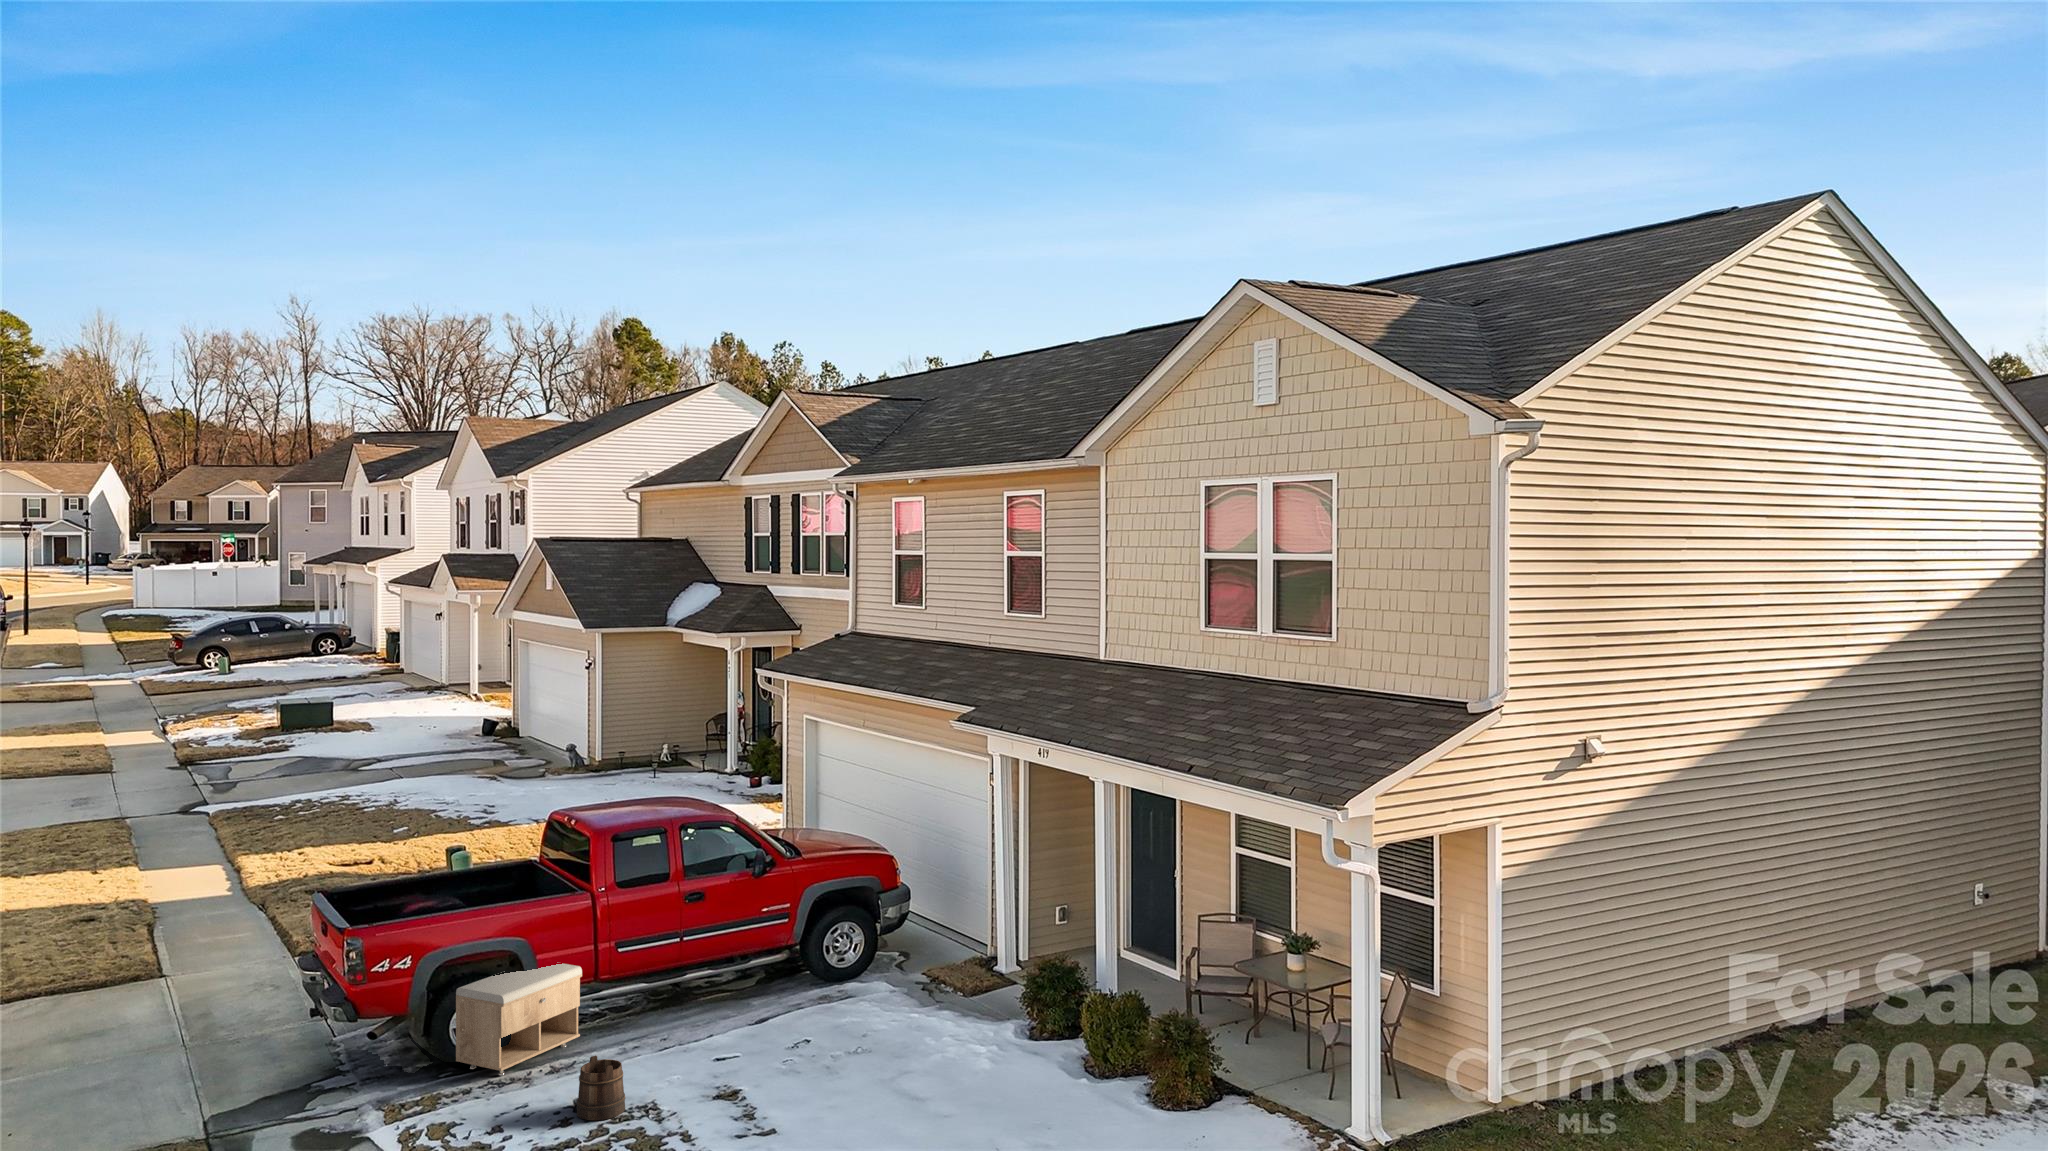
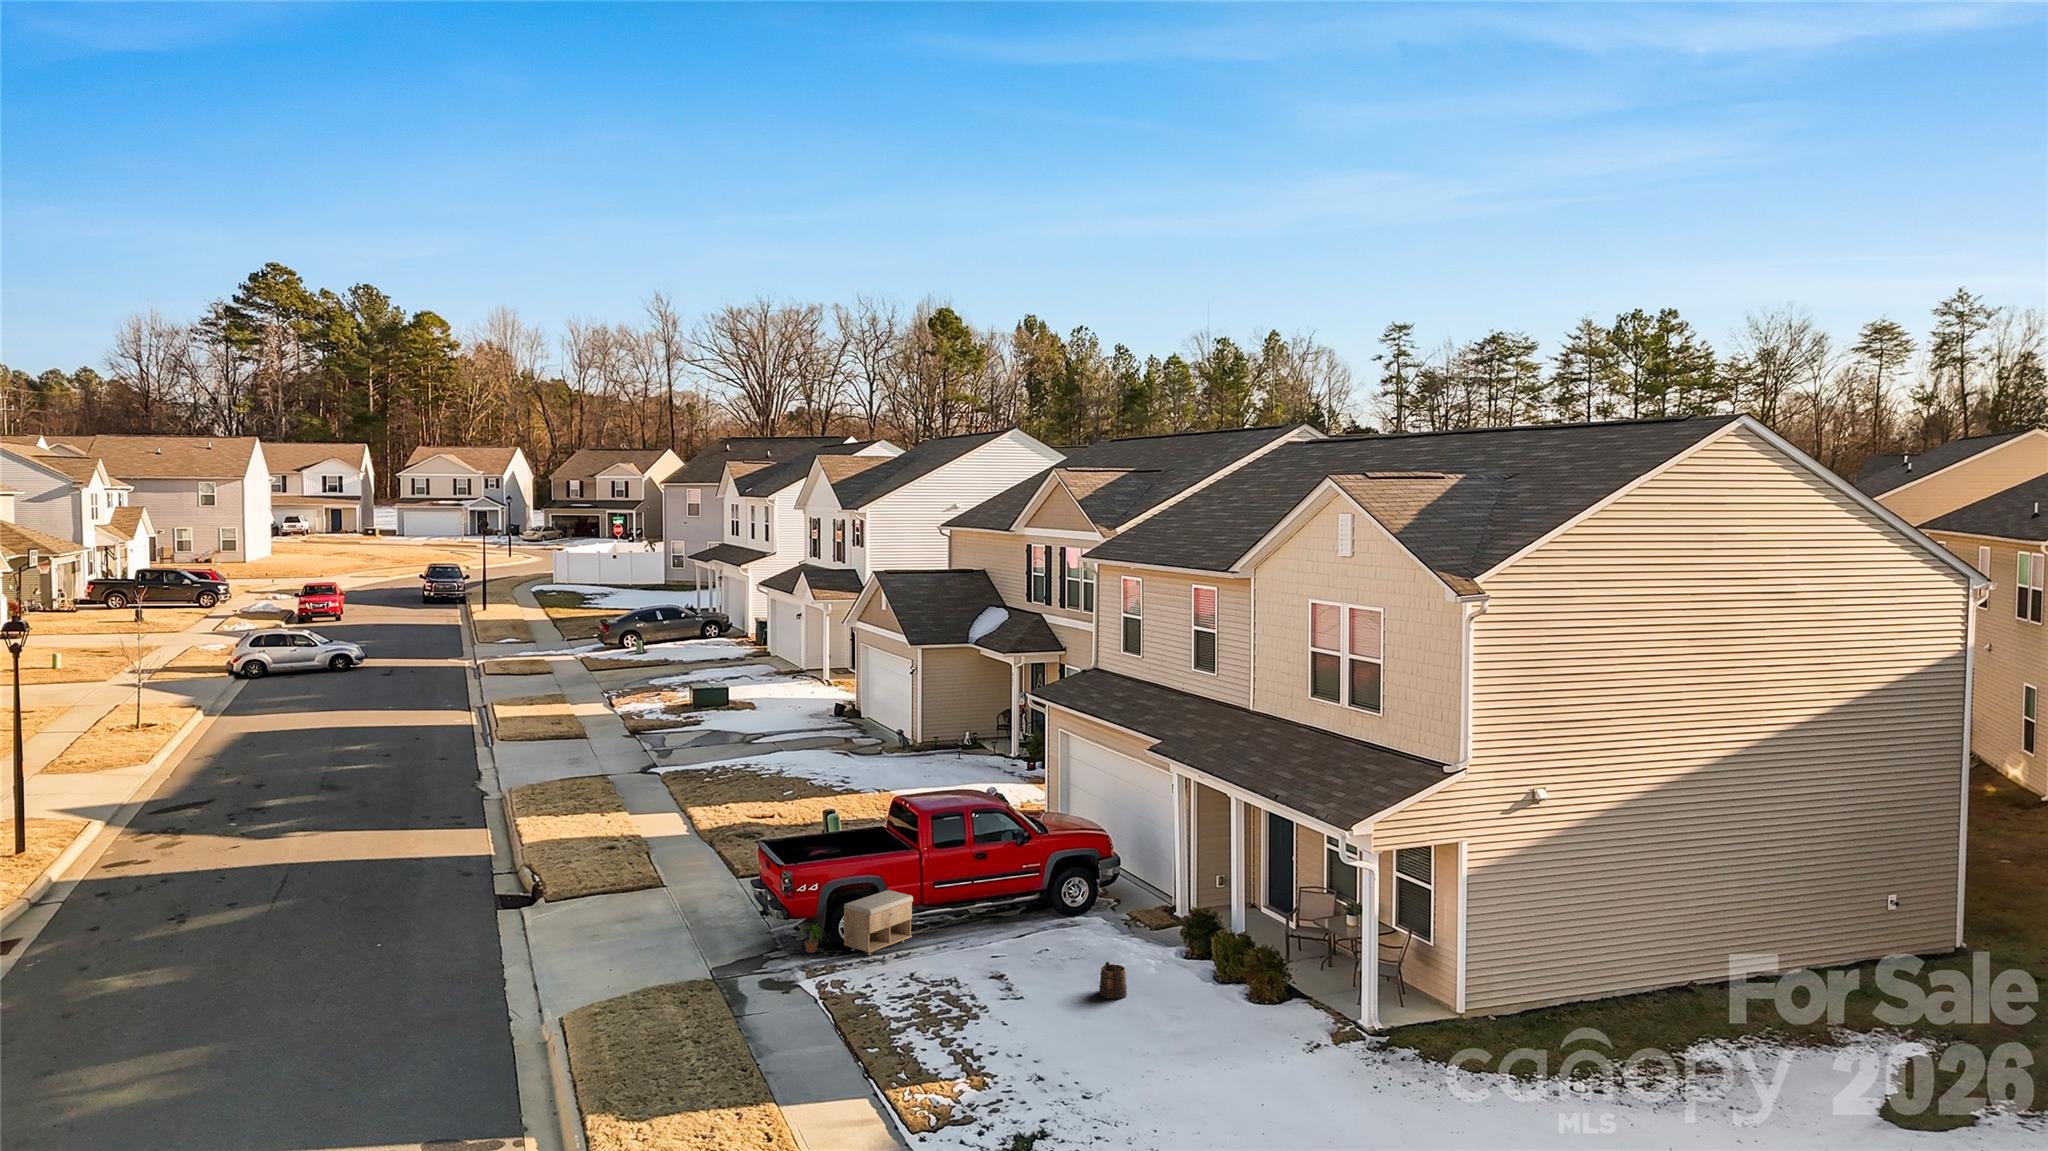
potted plant: none [363,1028,421,1079] -> present [800,925,822,953]
bucket: present [577,1055,625,1120] -> present [1099,962,1127,999]

